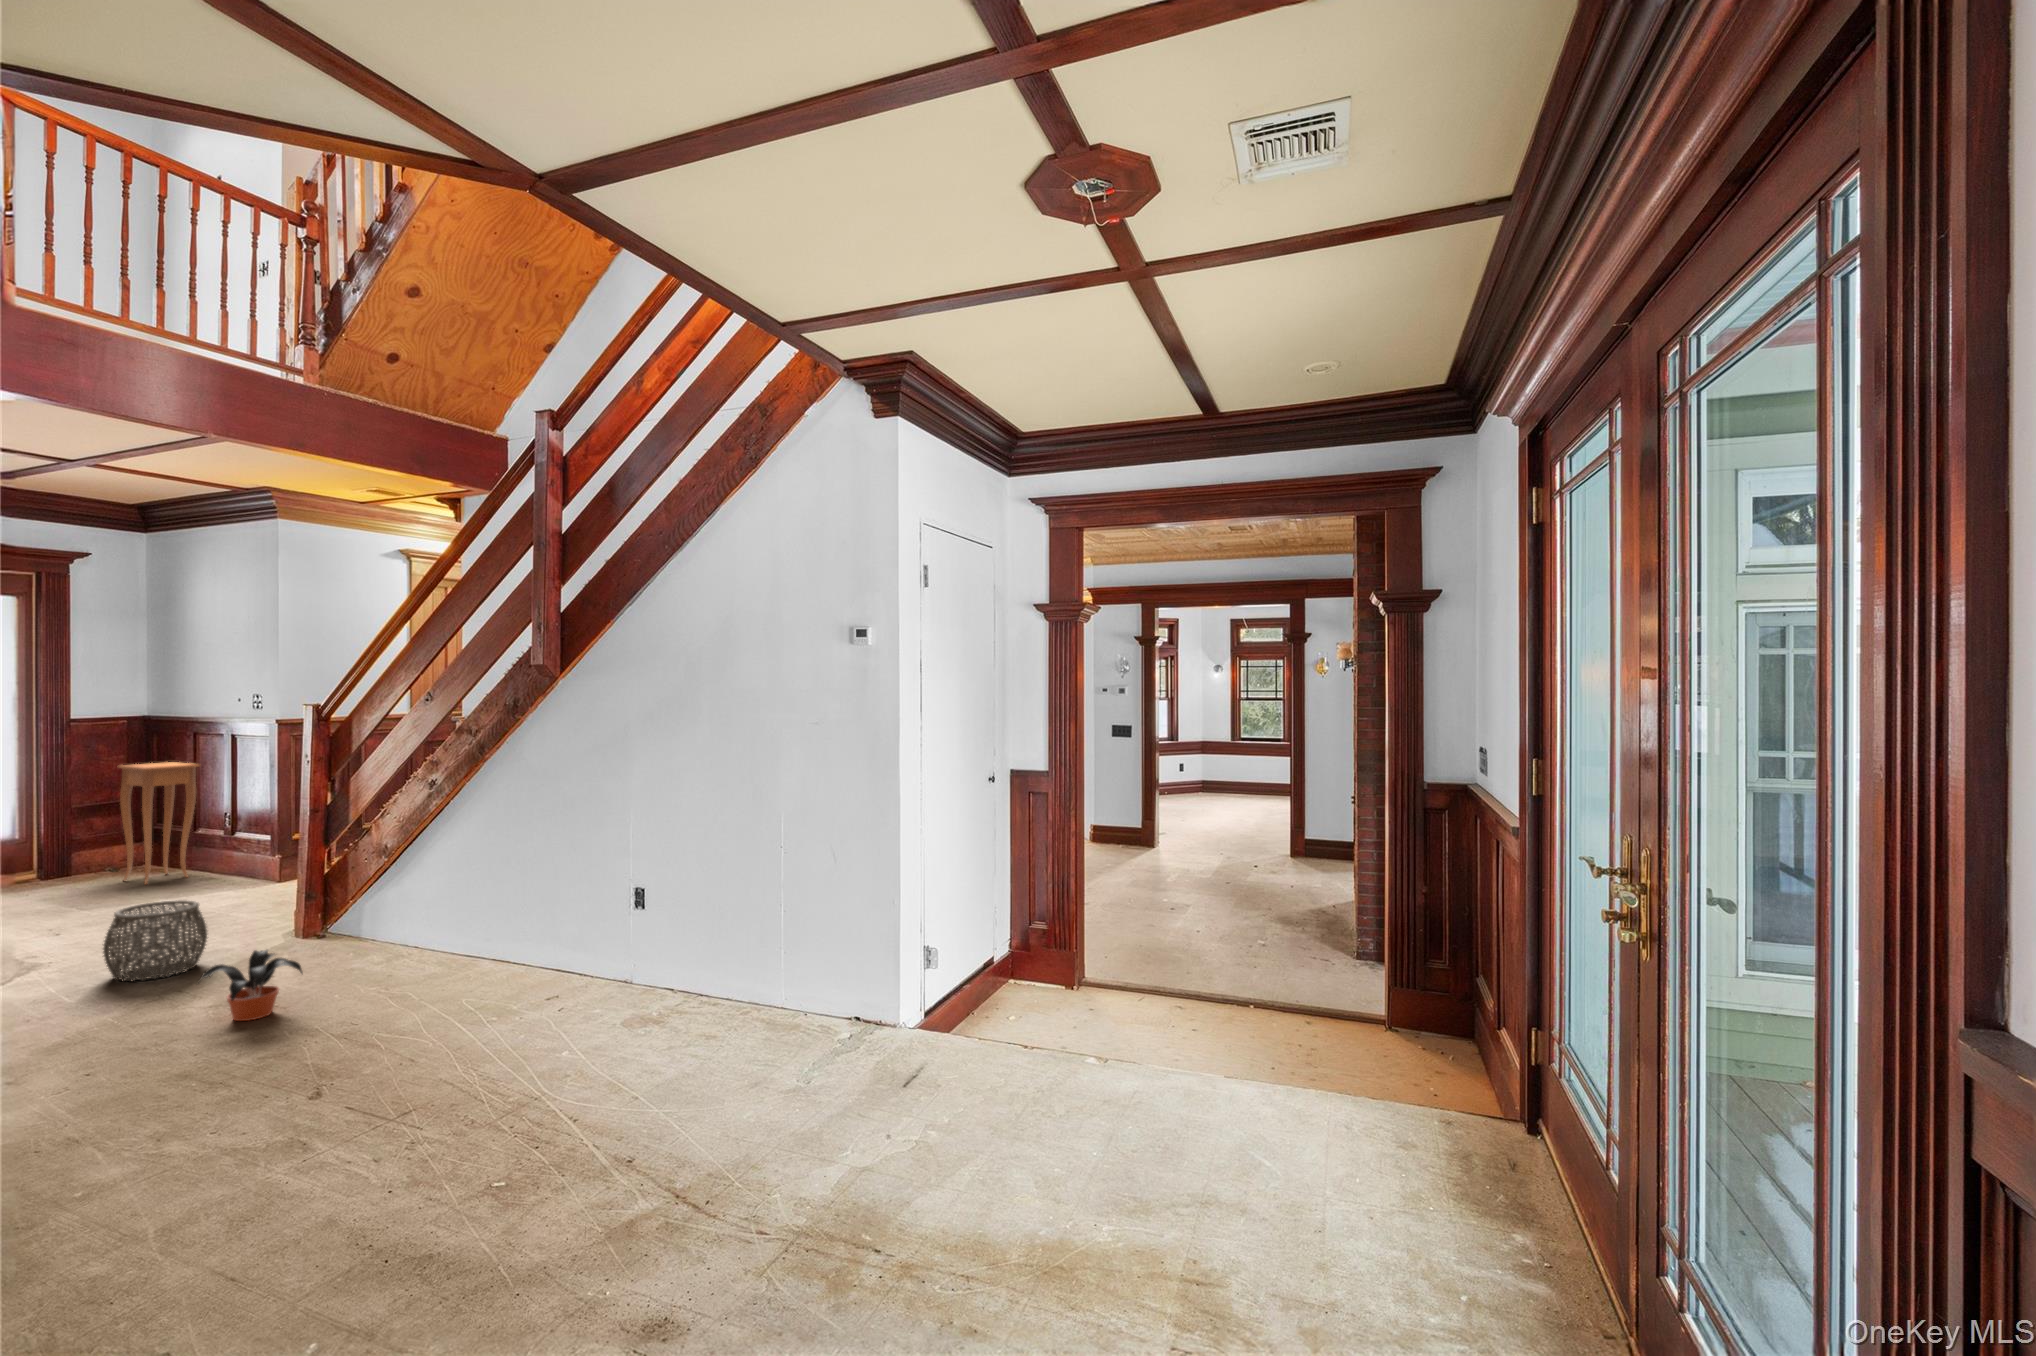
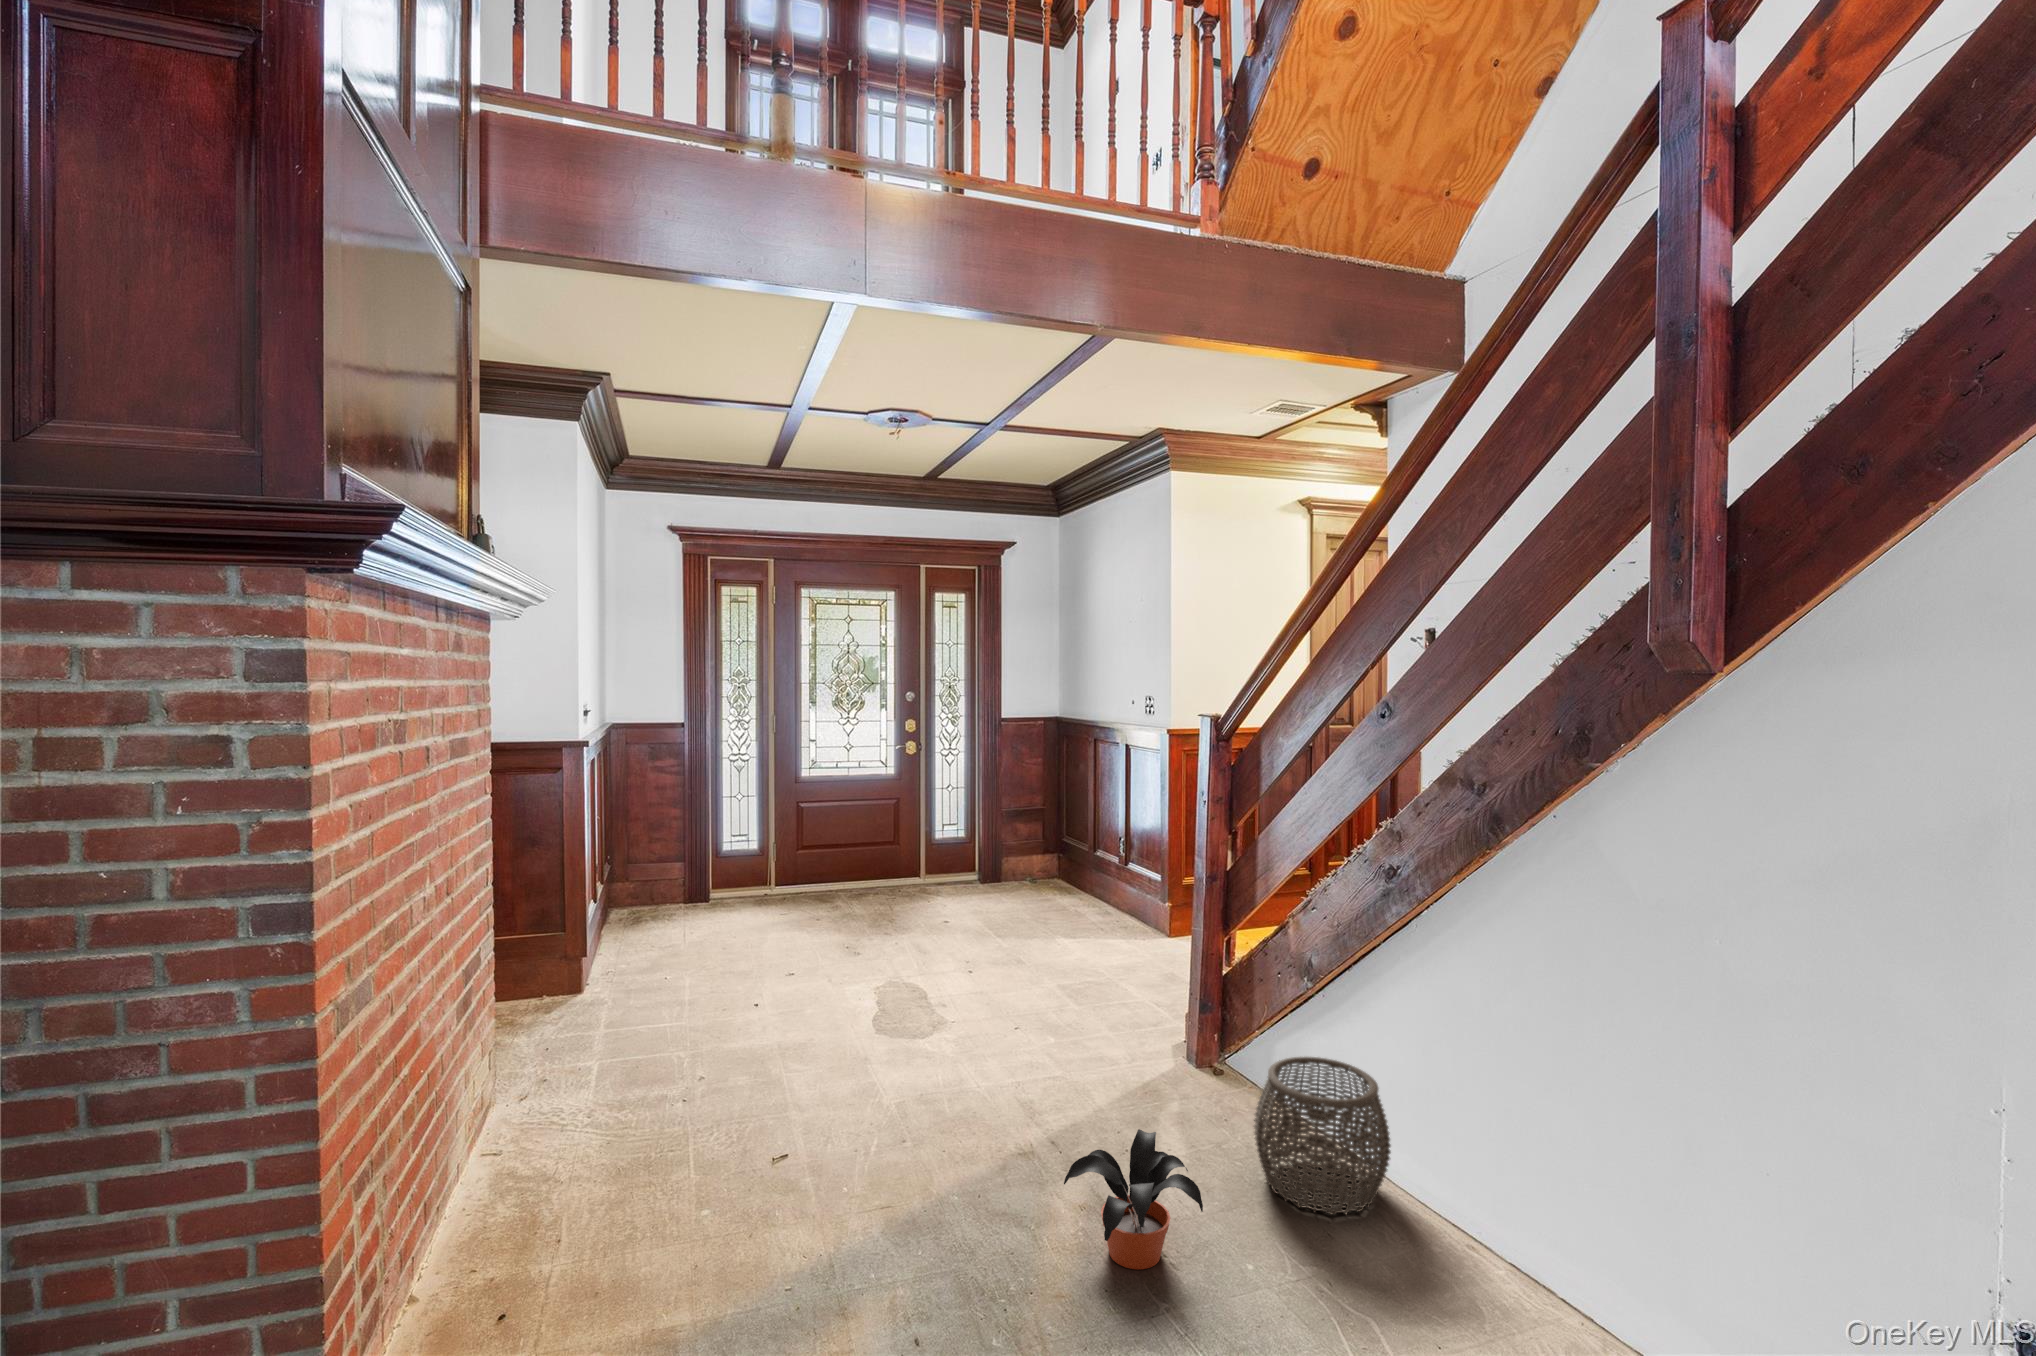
side table: present [117,762,200,884] -> none [1034,770,1099,906]
woven basket: present [103,900,207,981] -> present [1254,1057,1391,1215]

